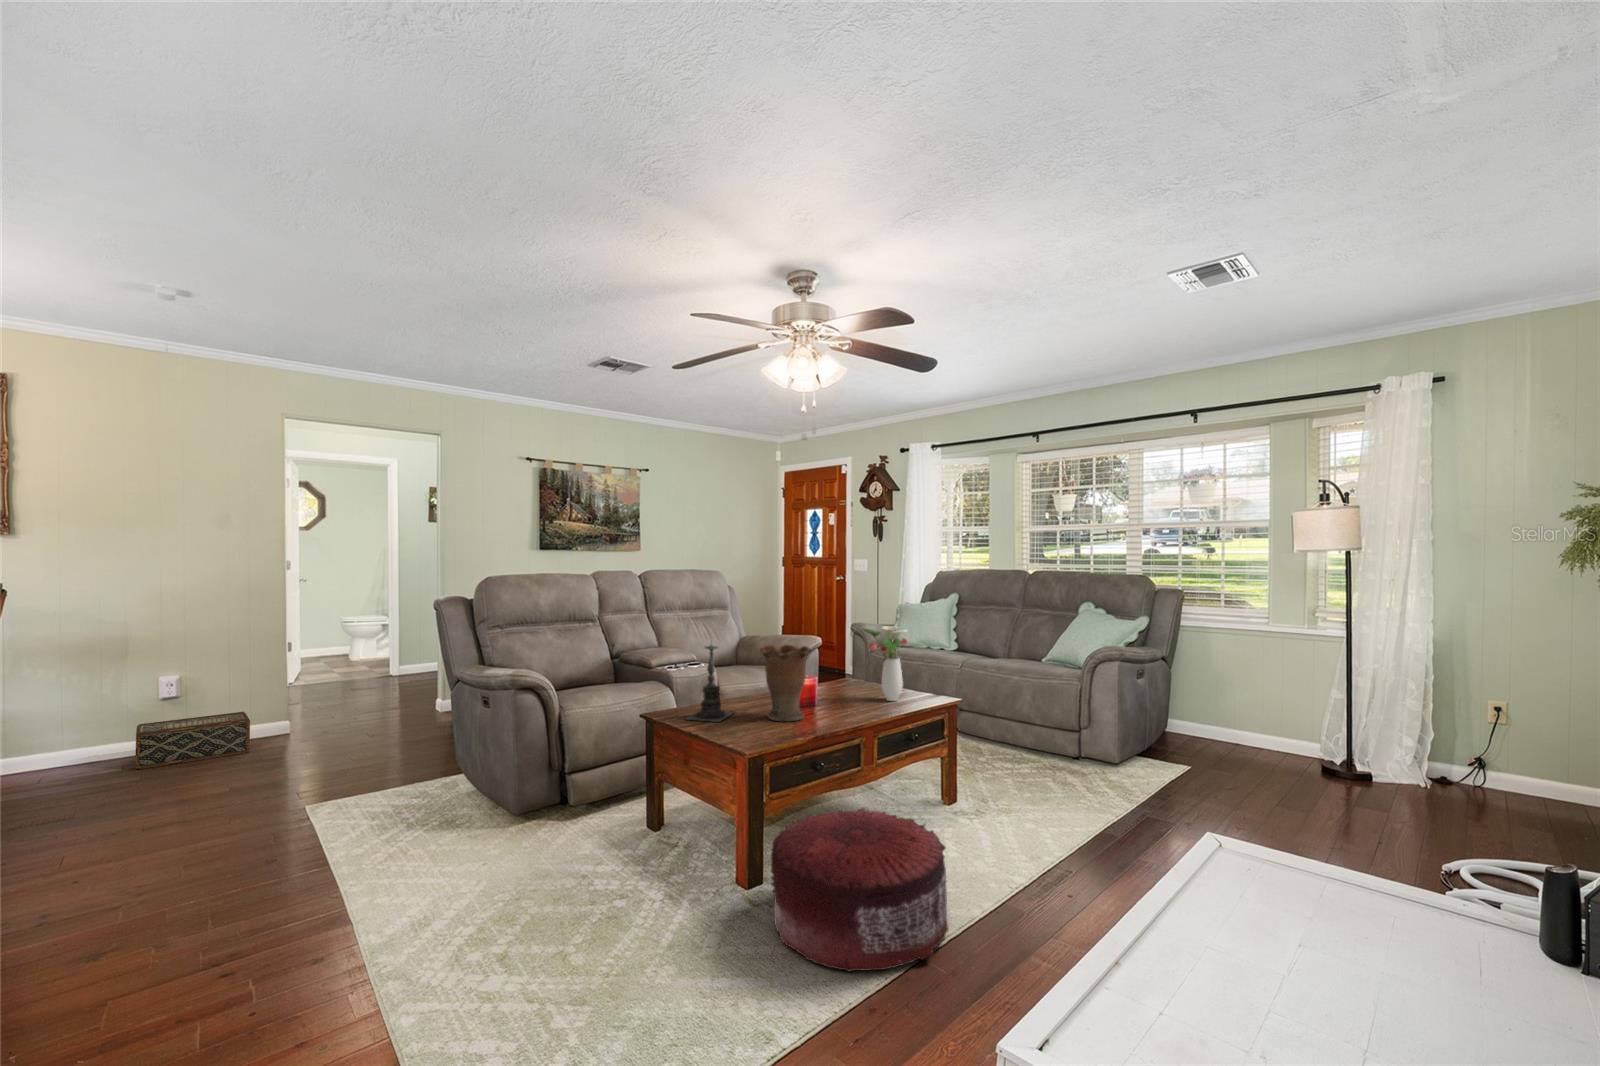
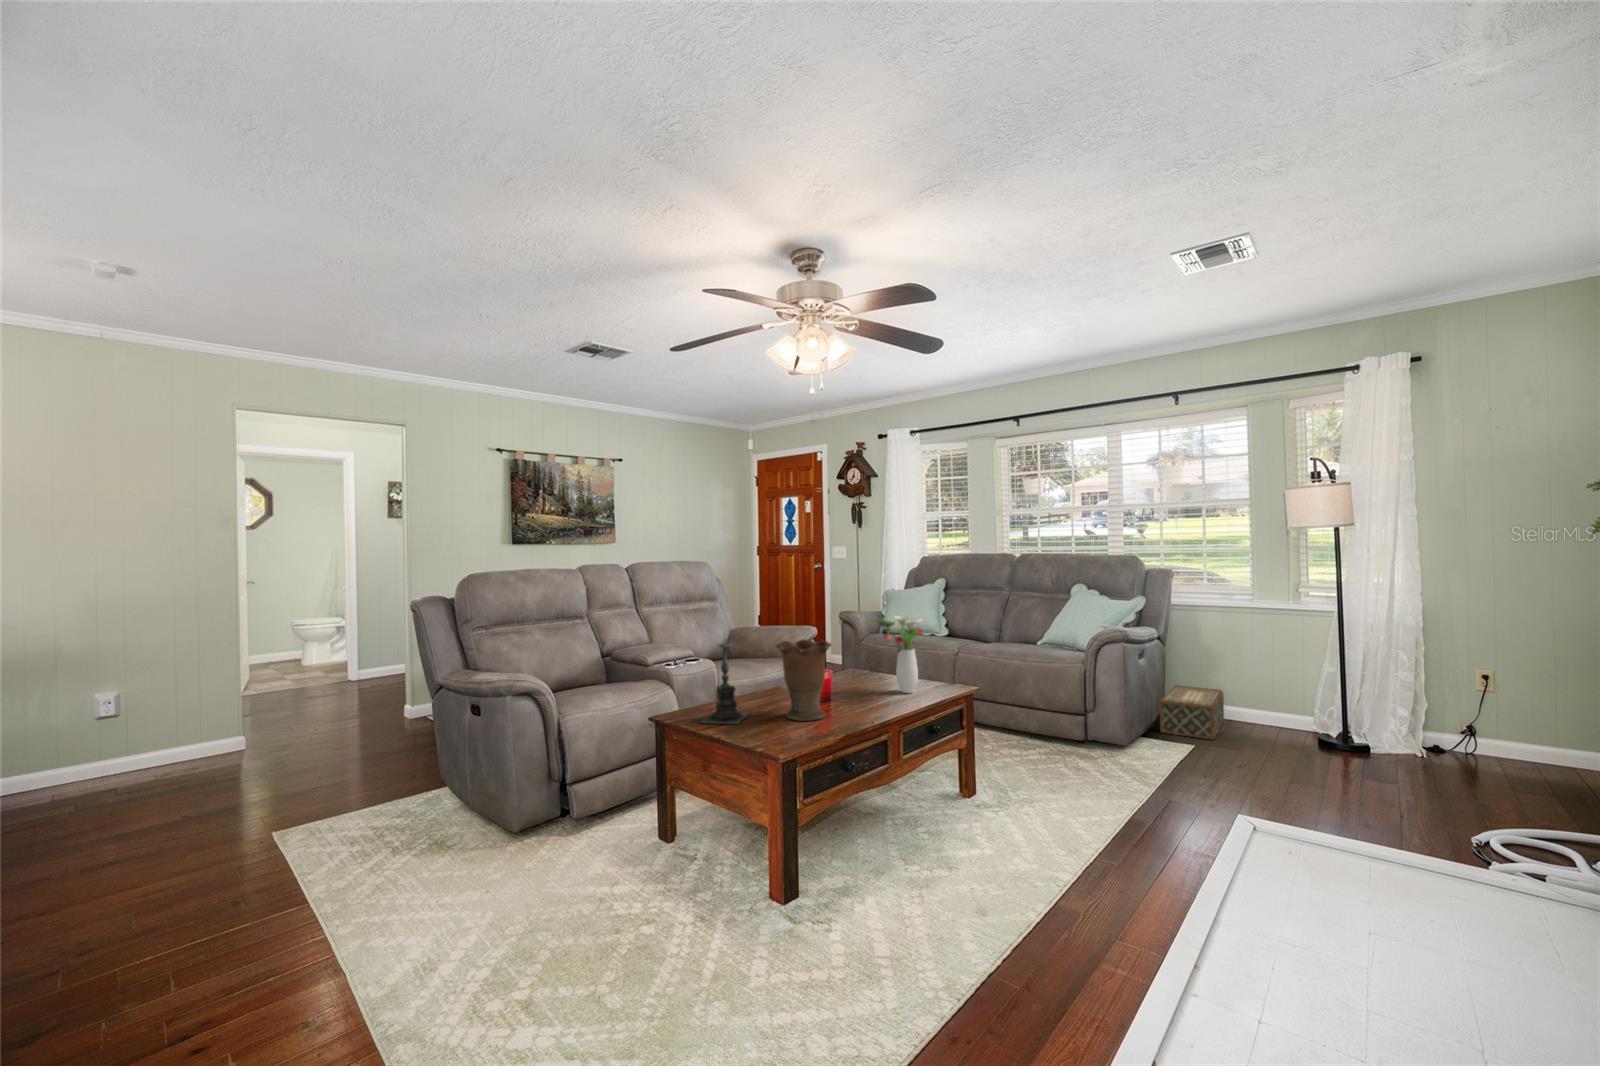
woven basket: present [135,712,250,769] -> present [1159,685,1224,740]
pouf: present [771,808,949,971] -> none [816,809,1008,995]

